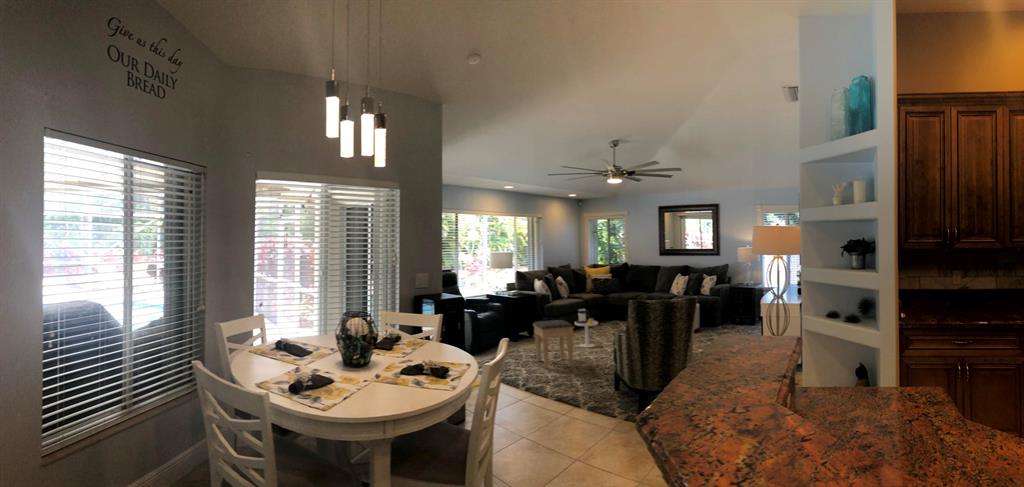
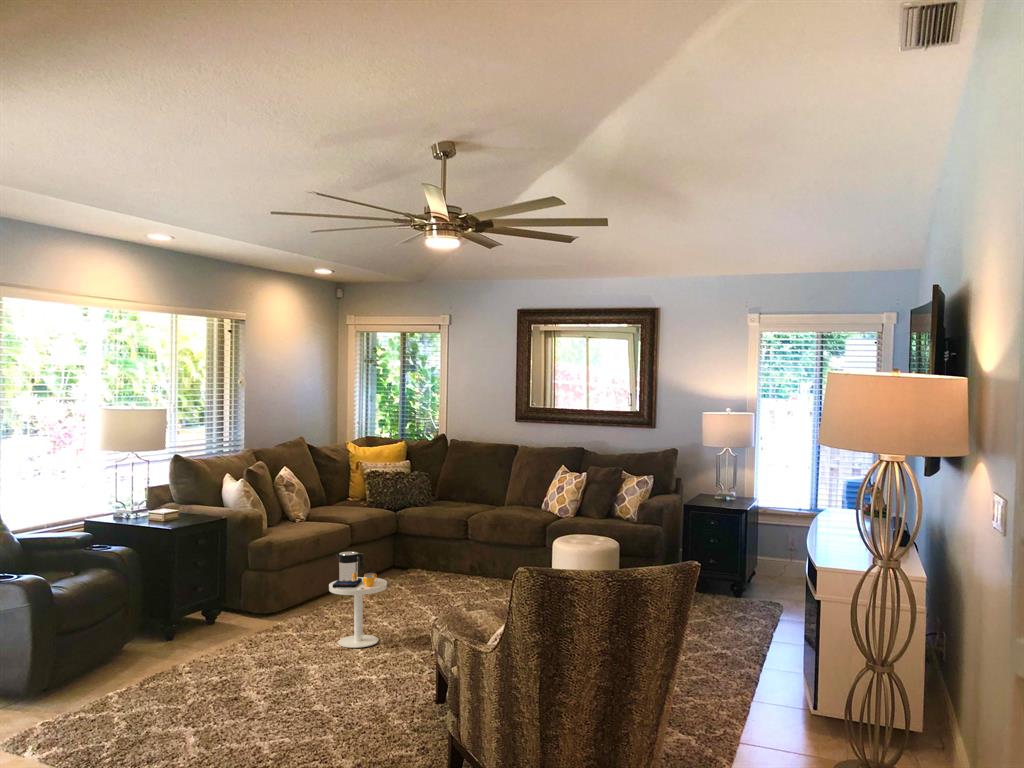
footstool: present [533,320,574,368] -> none [218,588,335,733]

